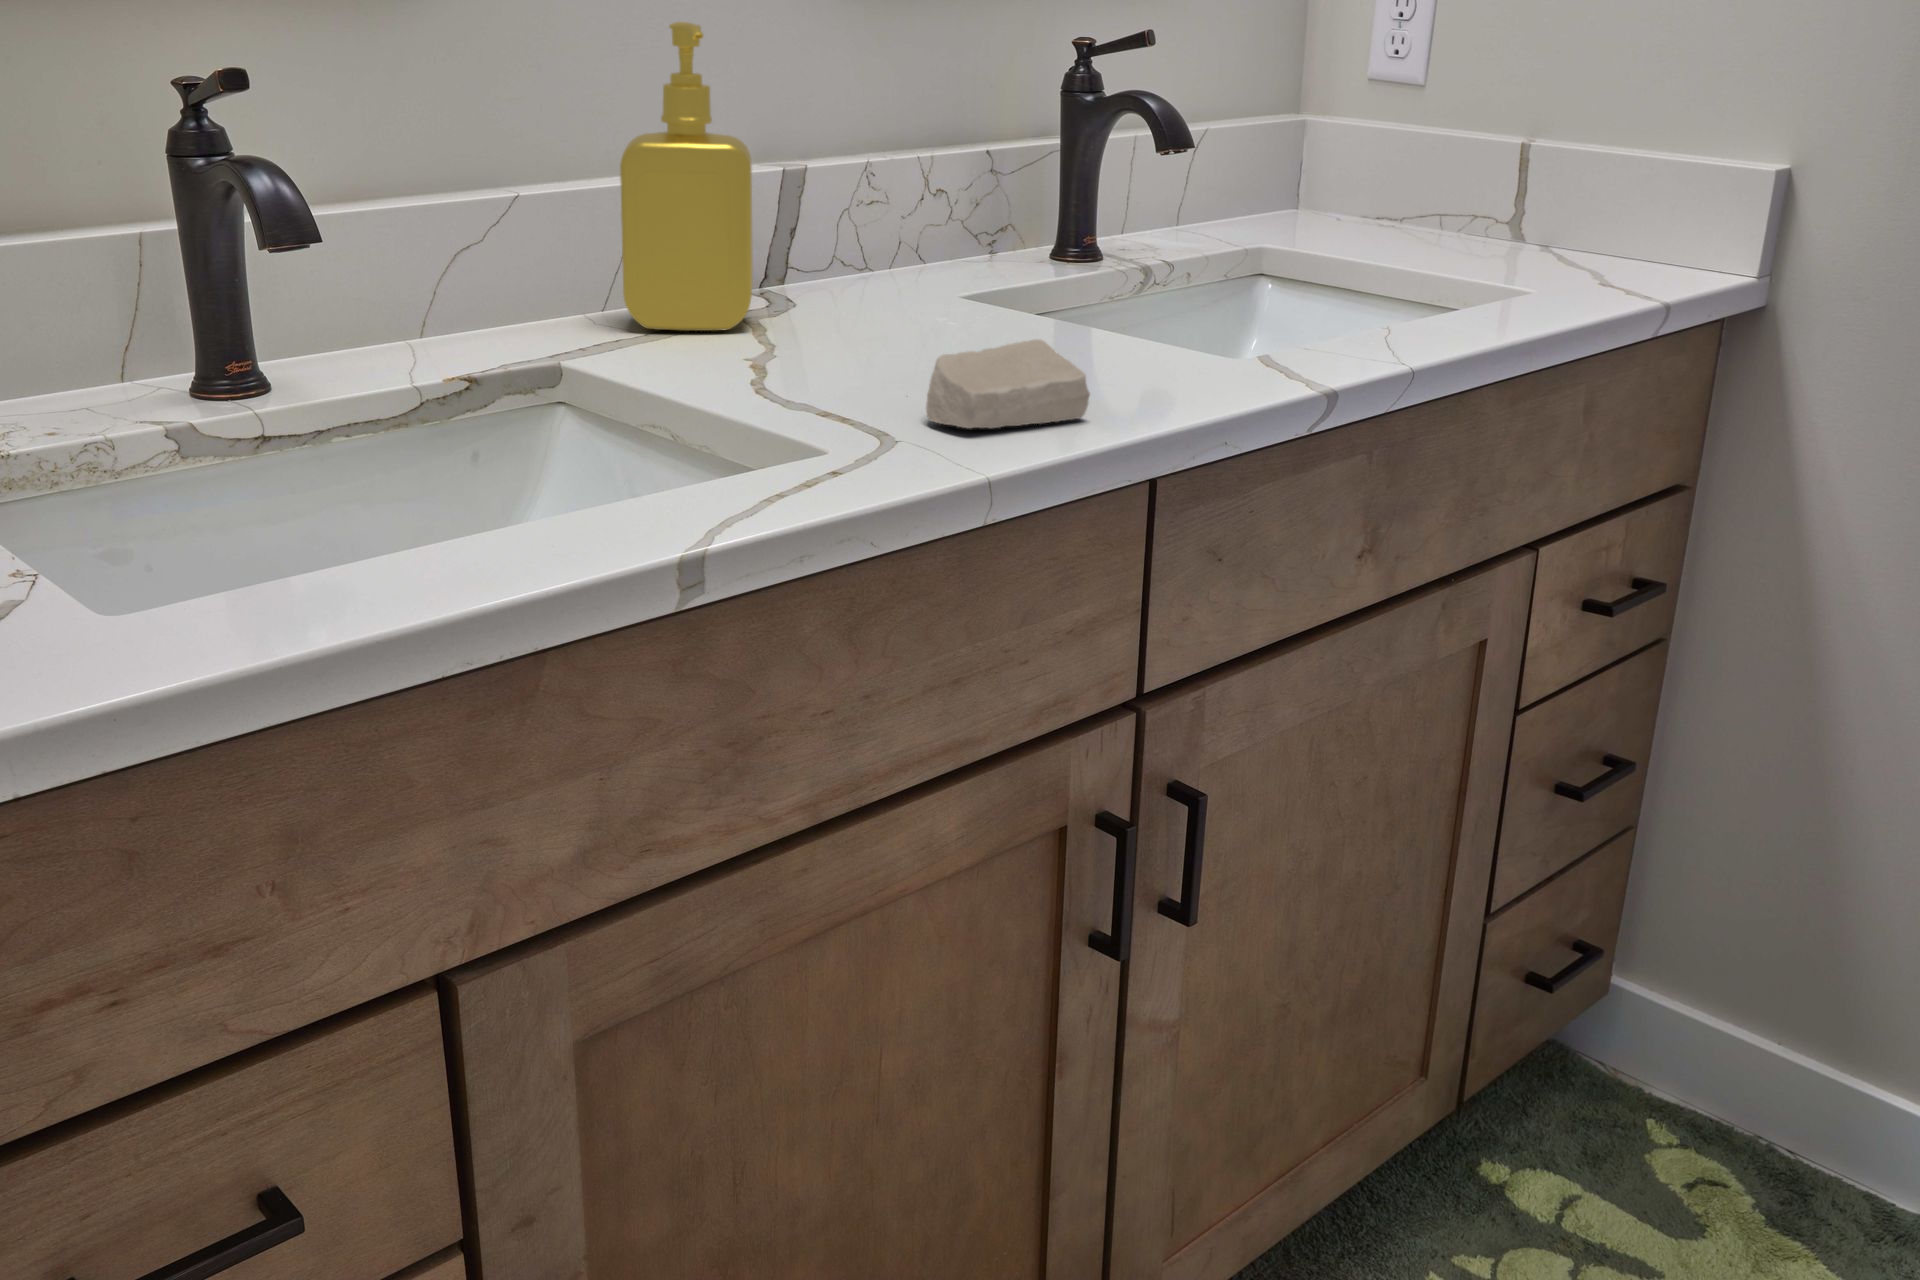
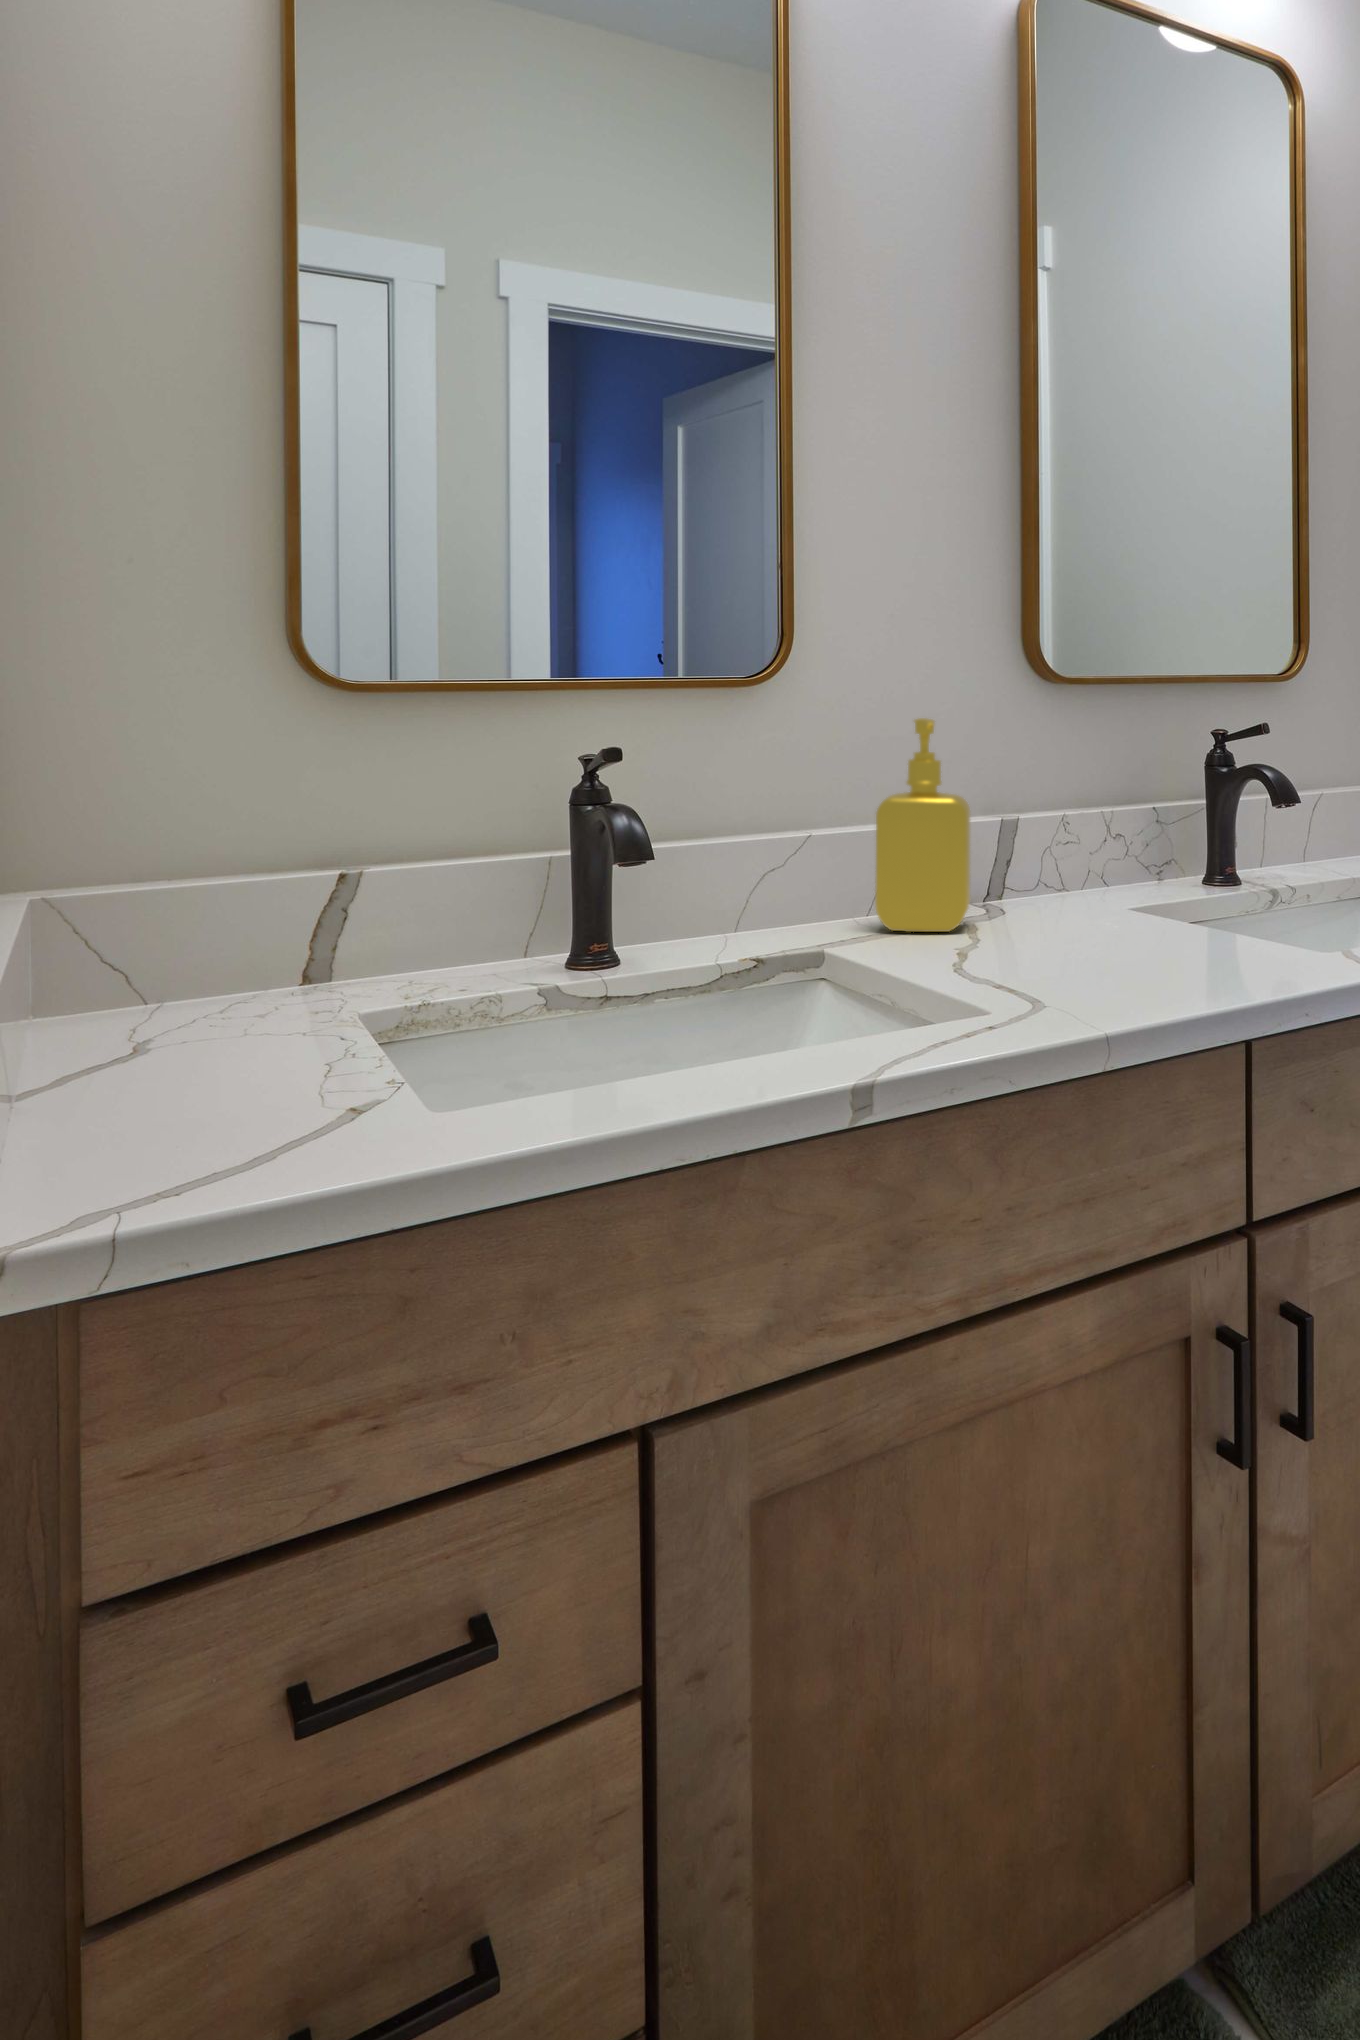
soap bar: present [926,339,1090,428] -> none [1073,932,1199,998]

